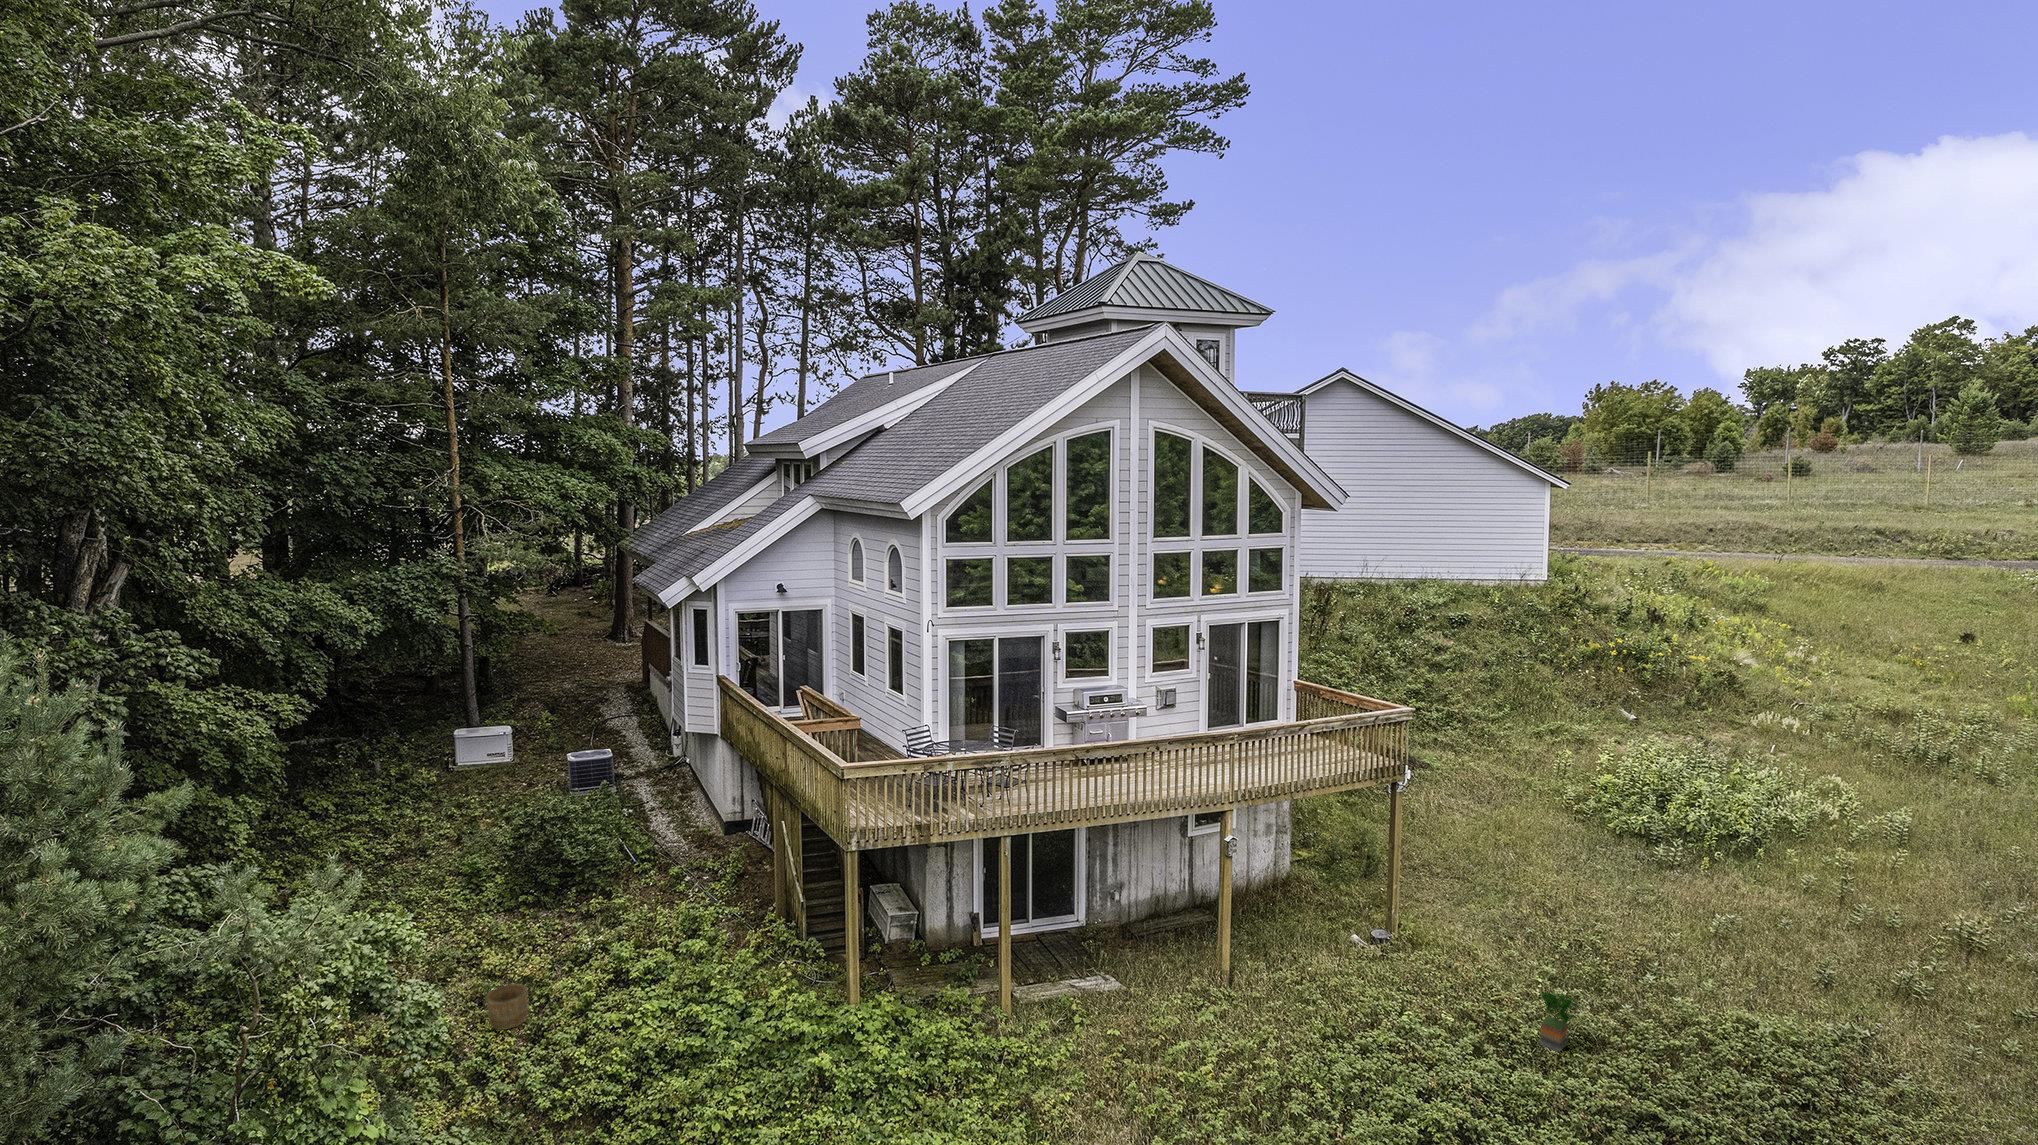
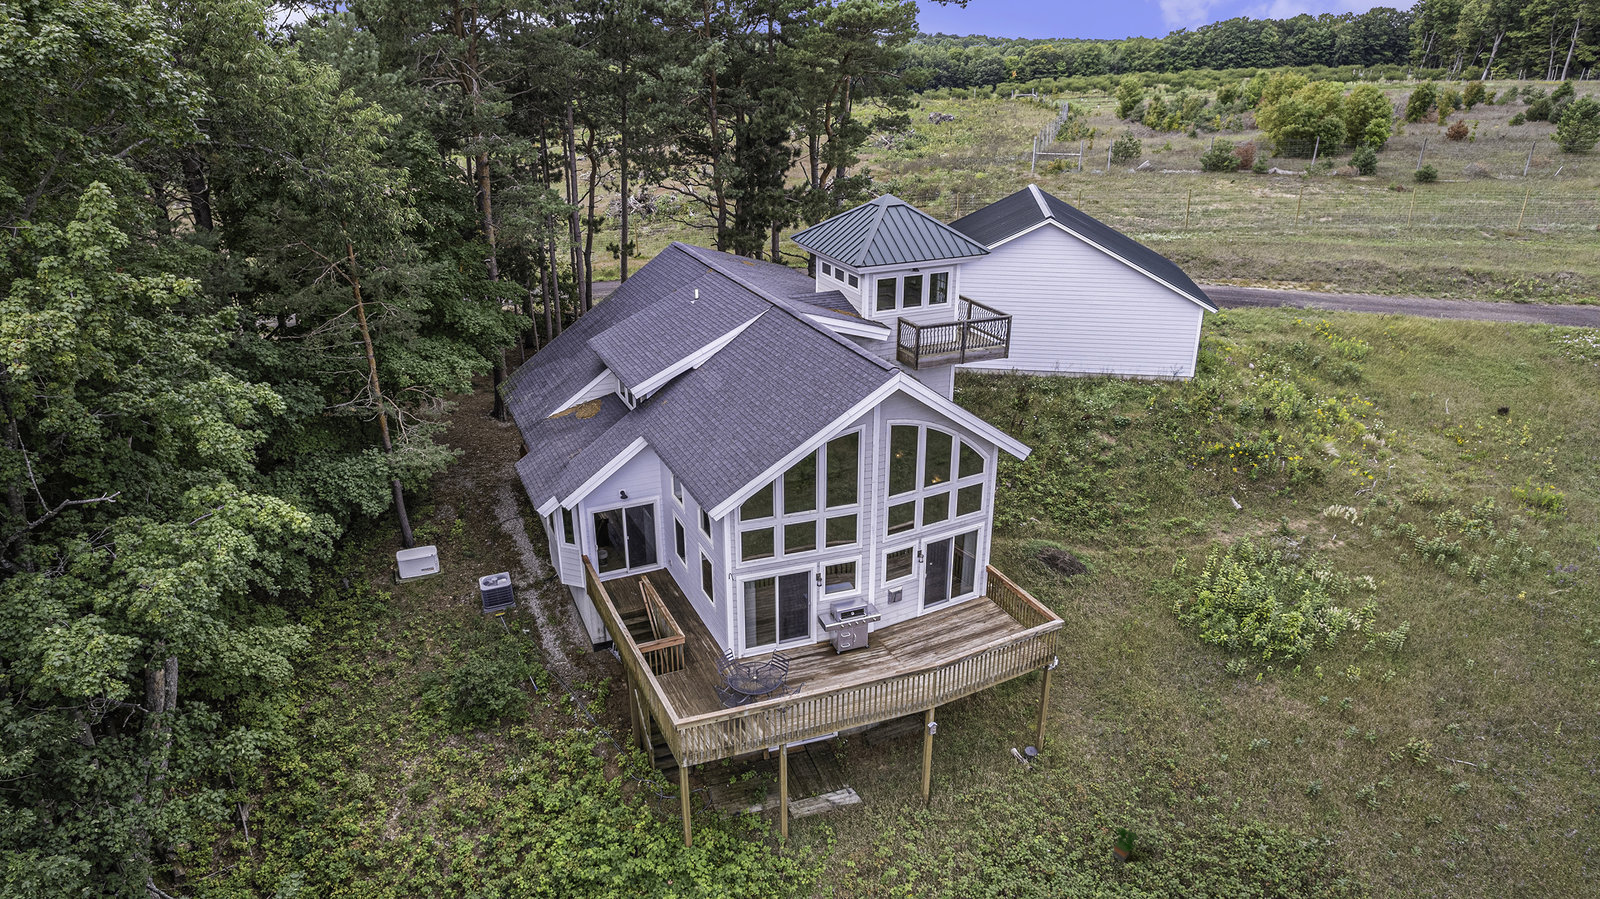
wooden bucket: present [485,983,529,1030] -> none [468,843,495,875]

